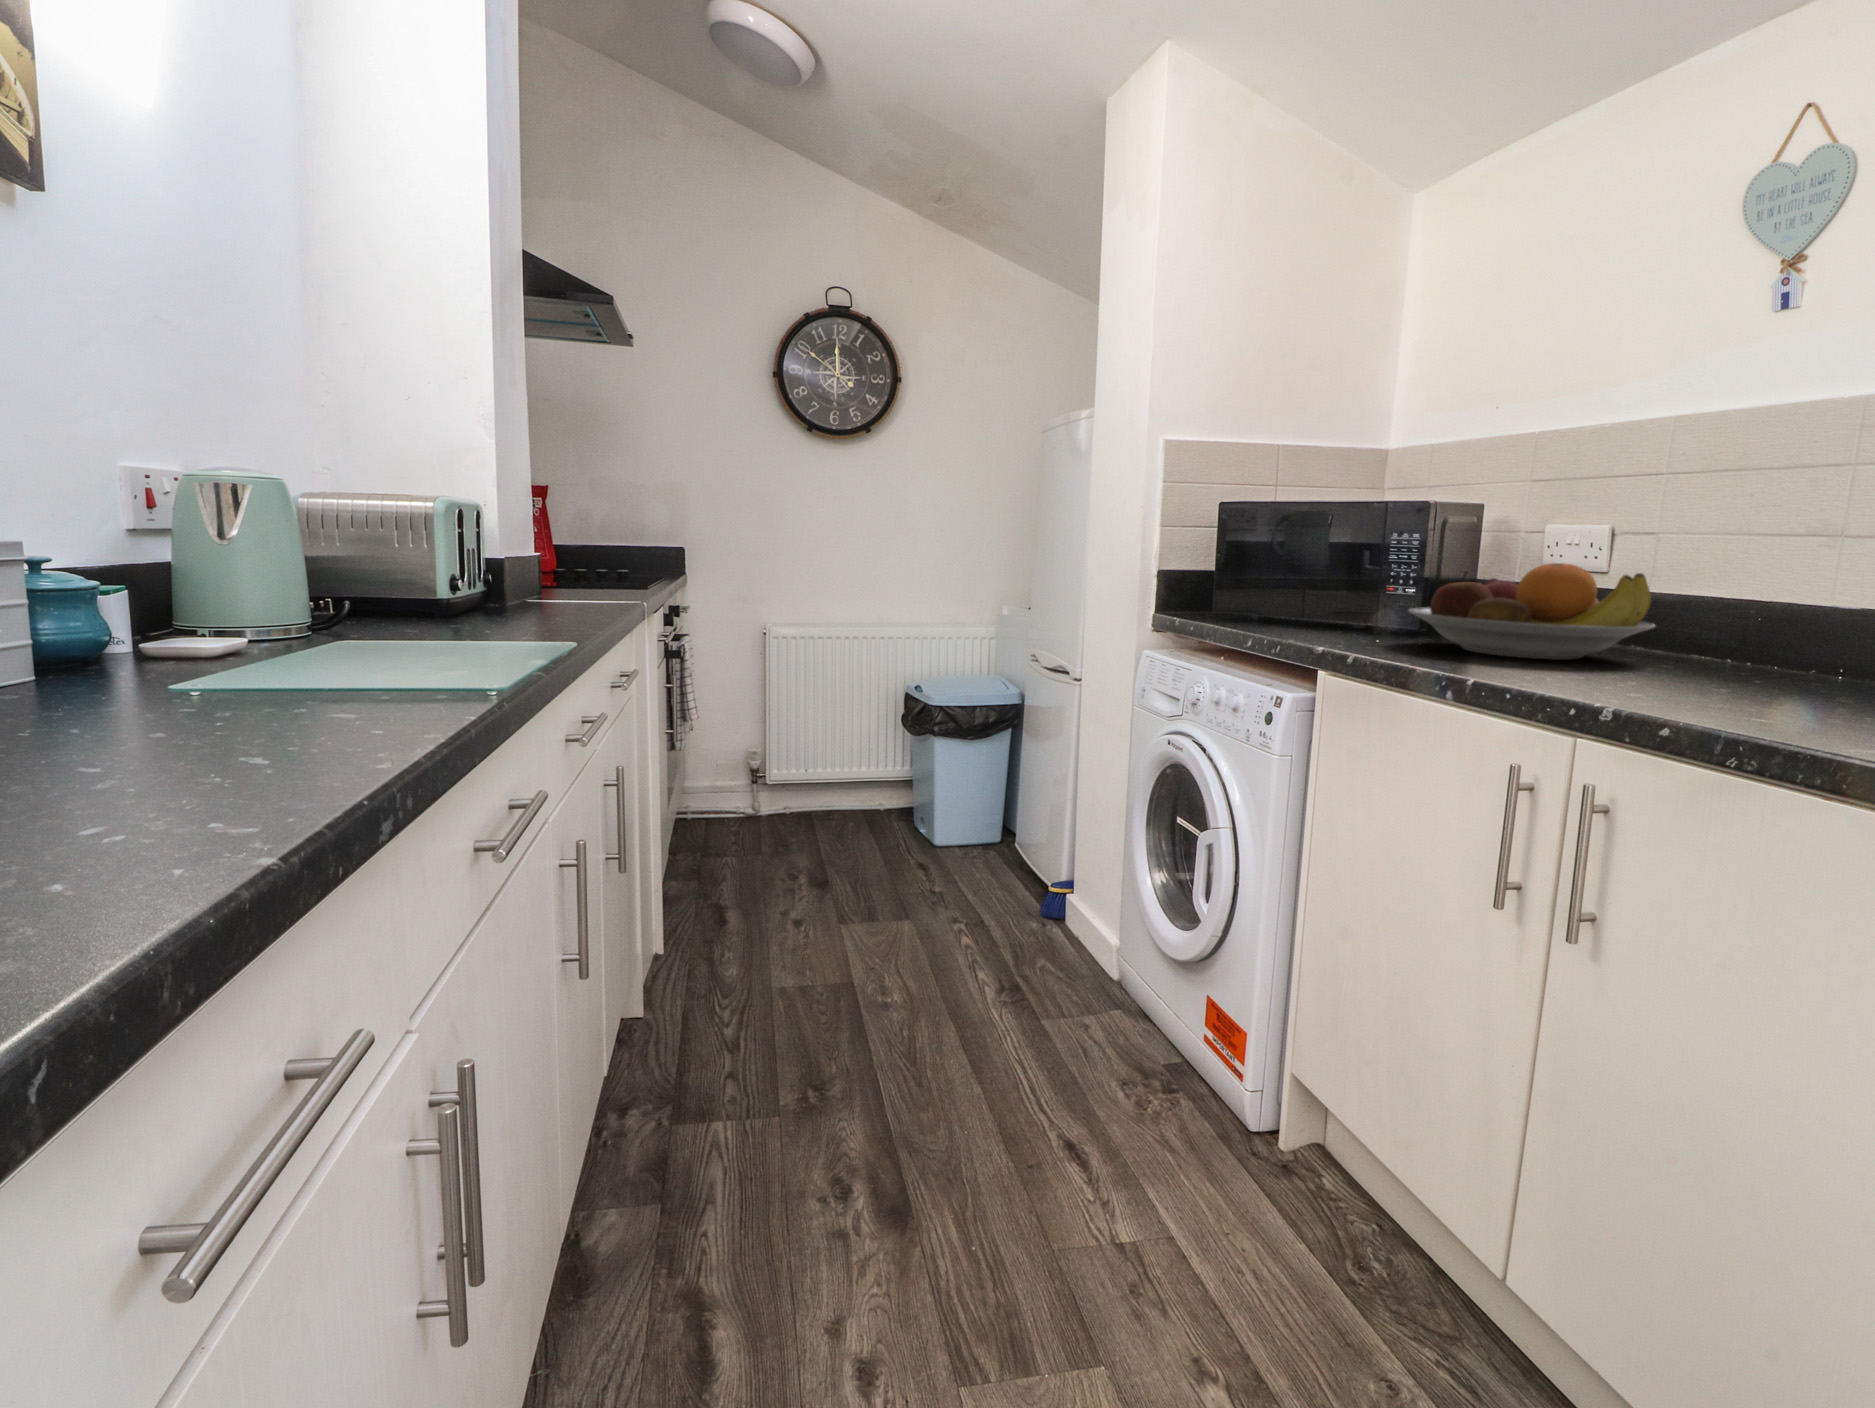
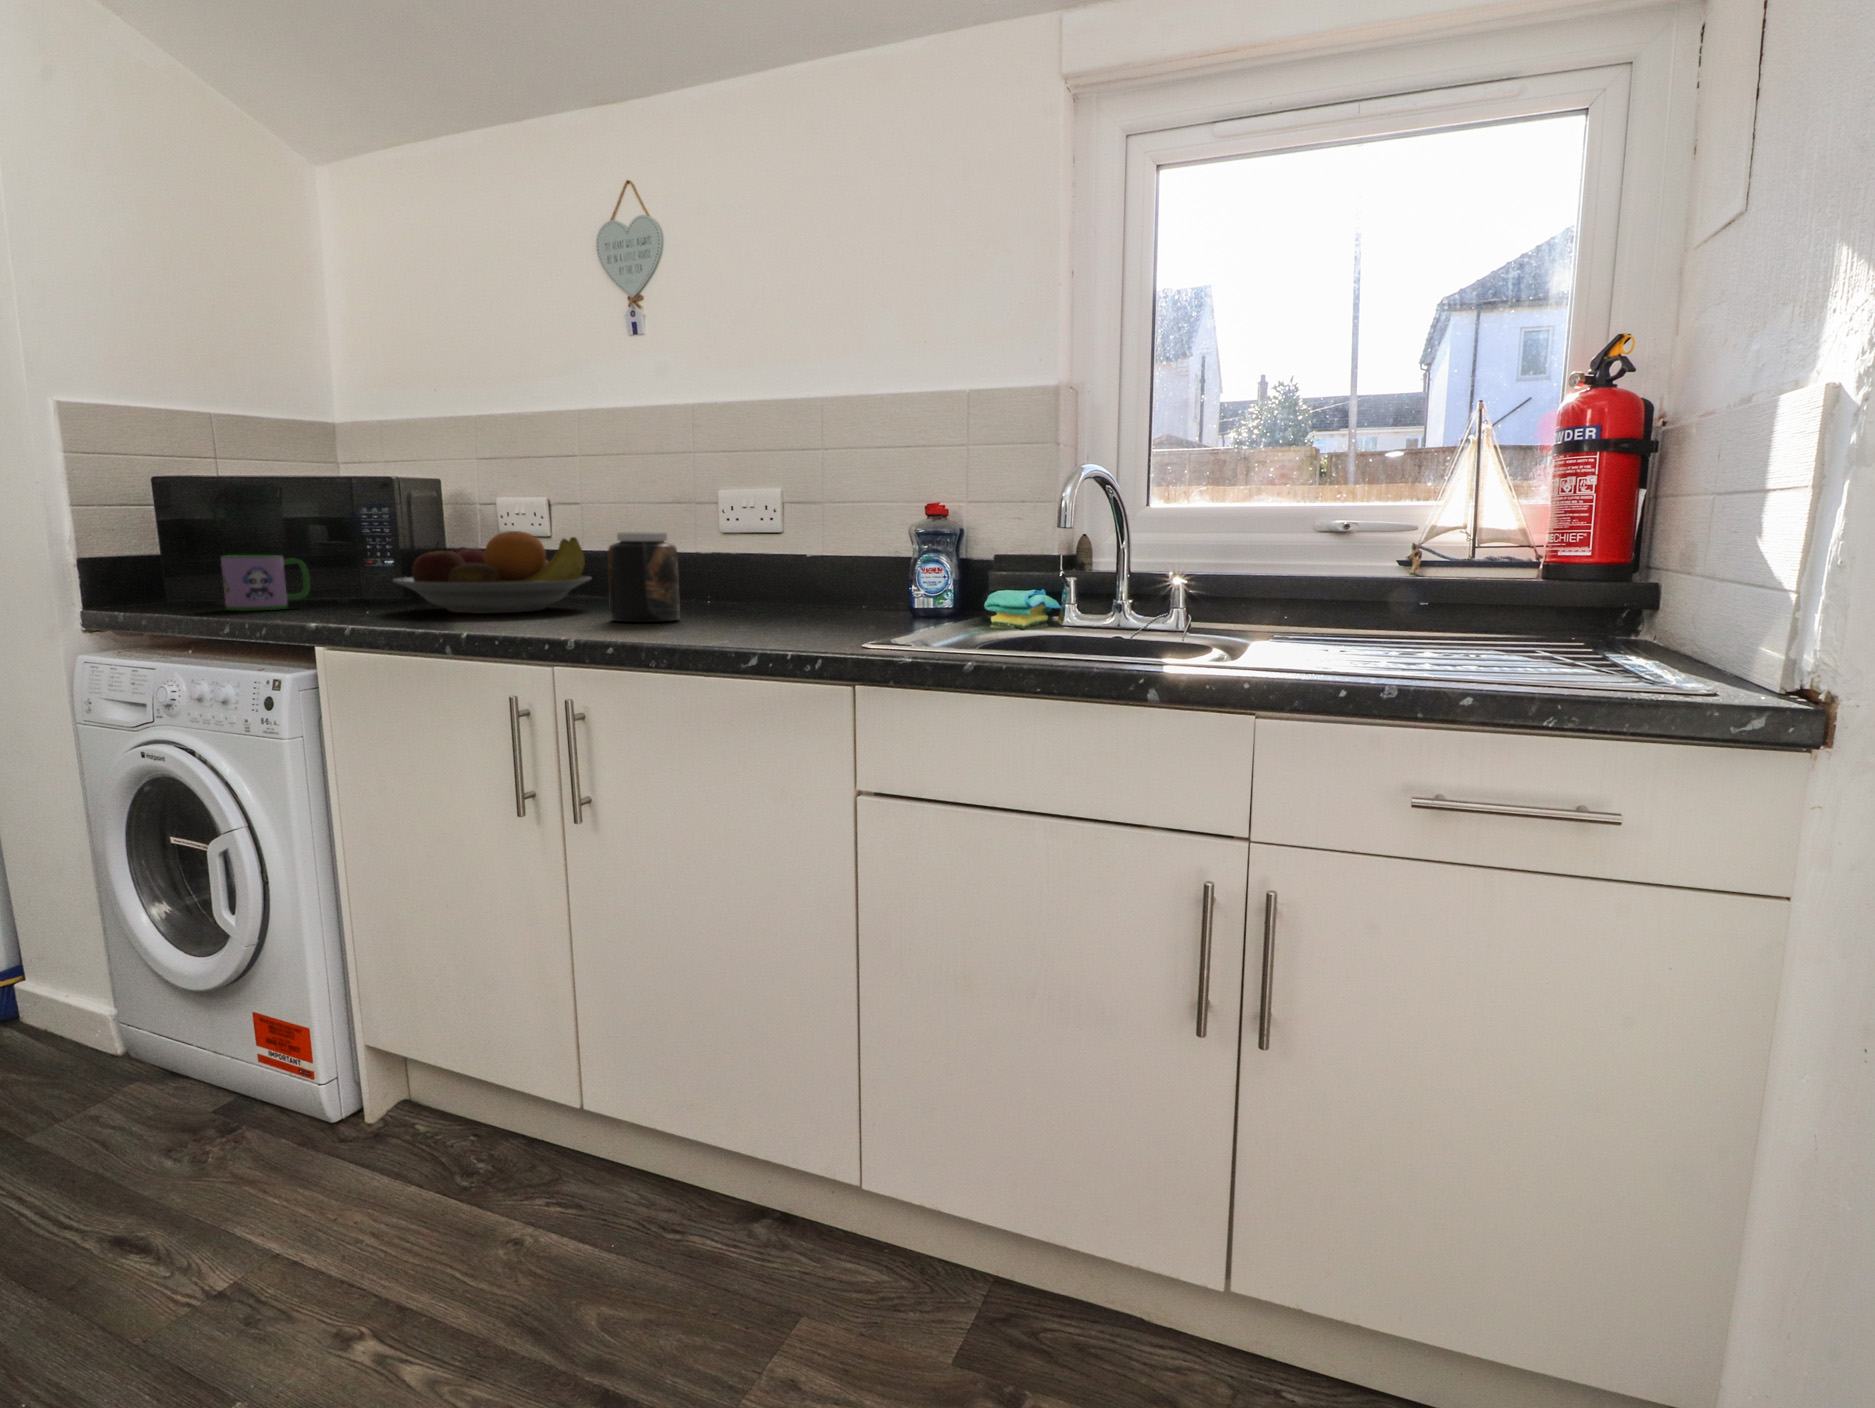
jar: none [1675,572,1807,698] -> present [608,532,680,622]
mug: none [1254,575,1331,629] -> present [221,555,310,611]

